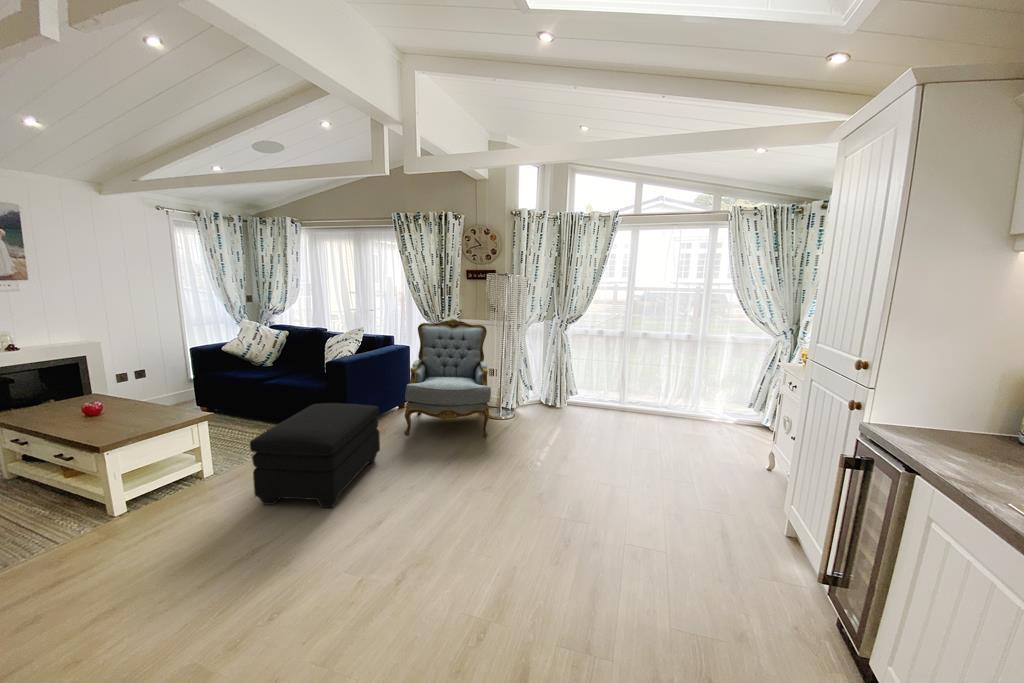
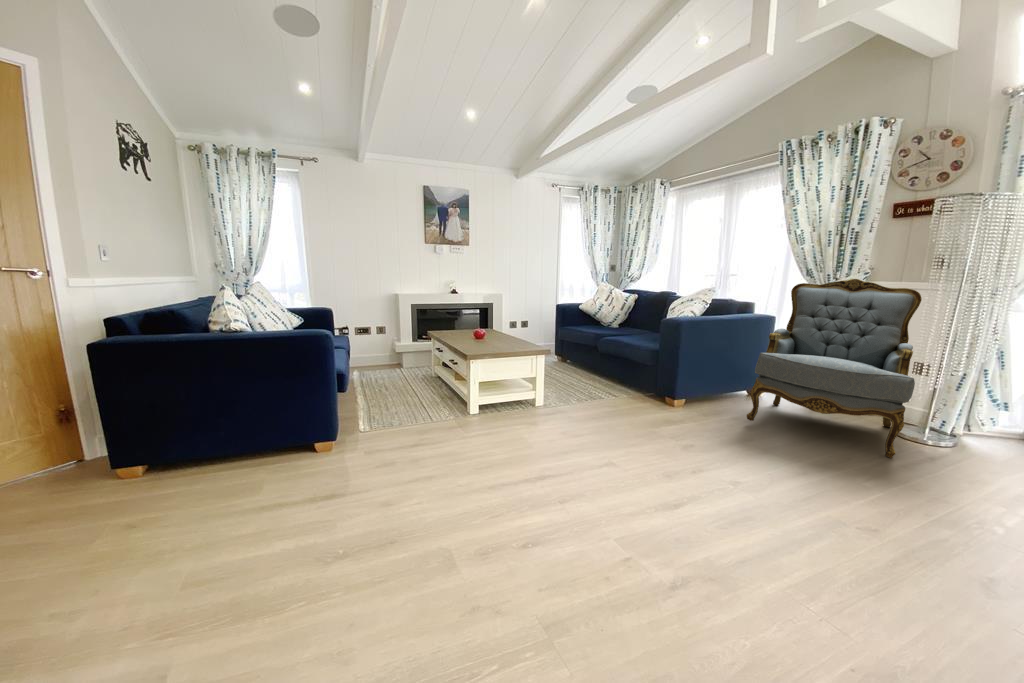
ottoman: present [250,403,380,508] -> none [568,352,714,459]

